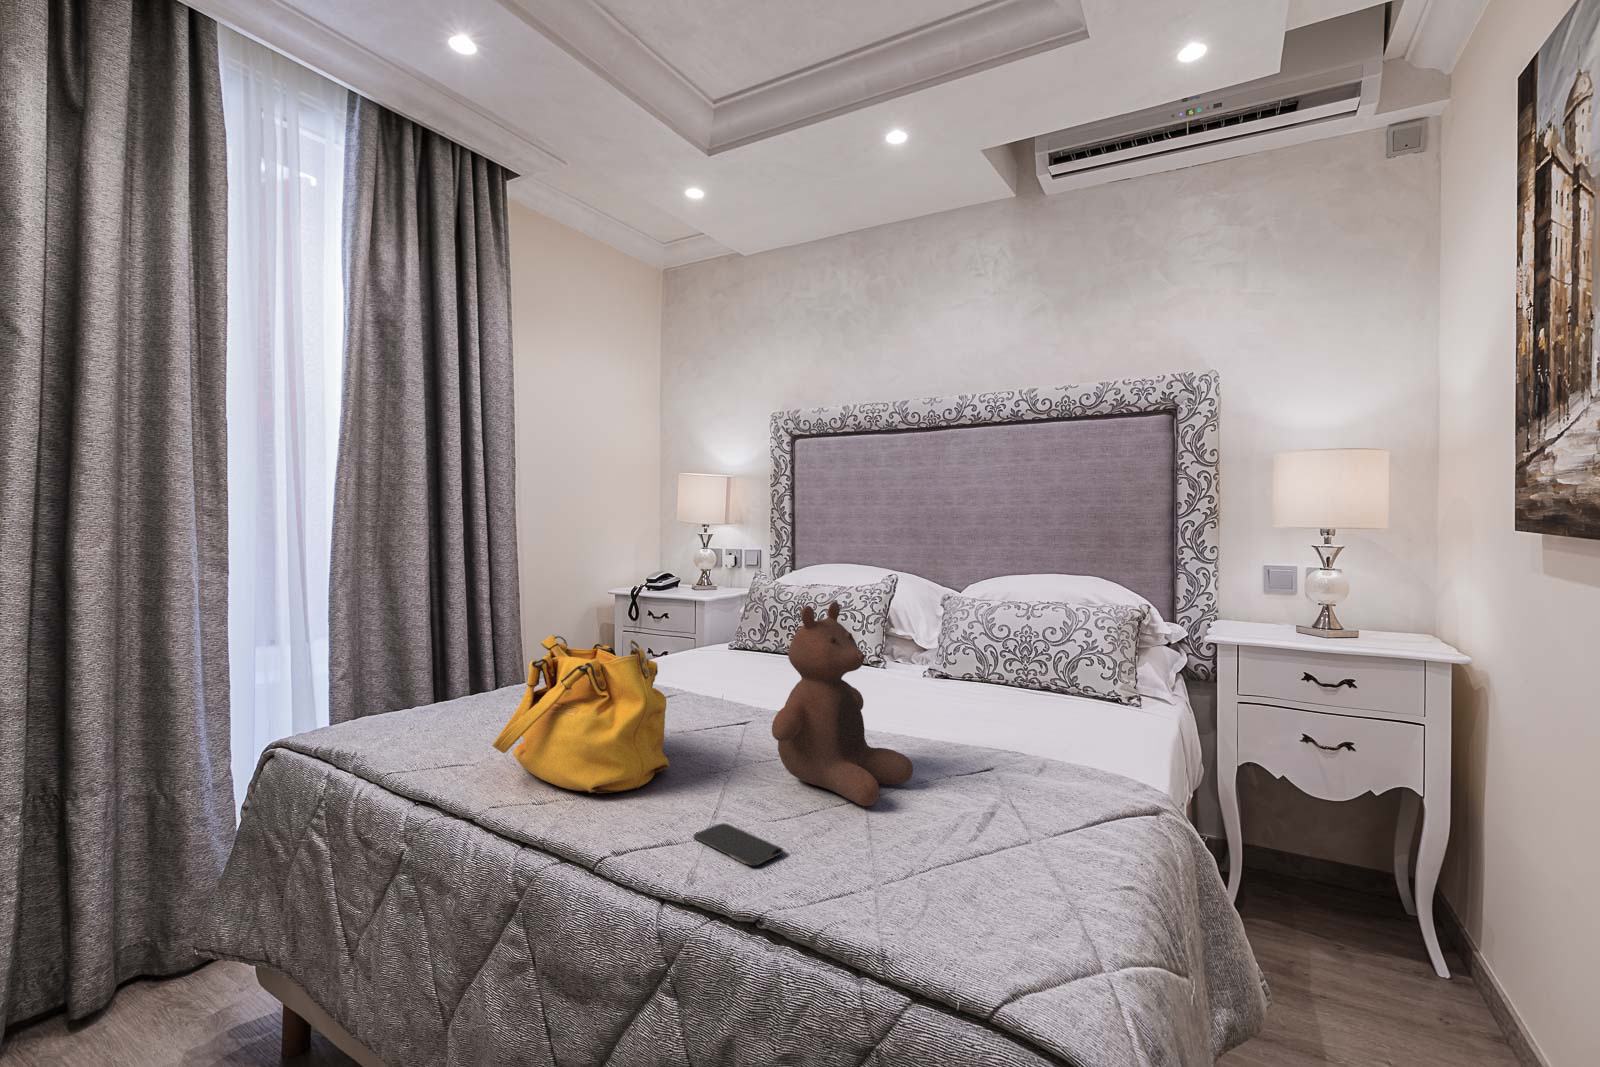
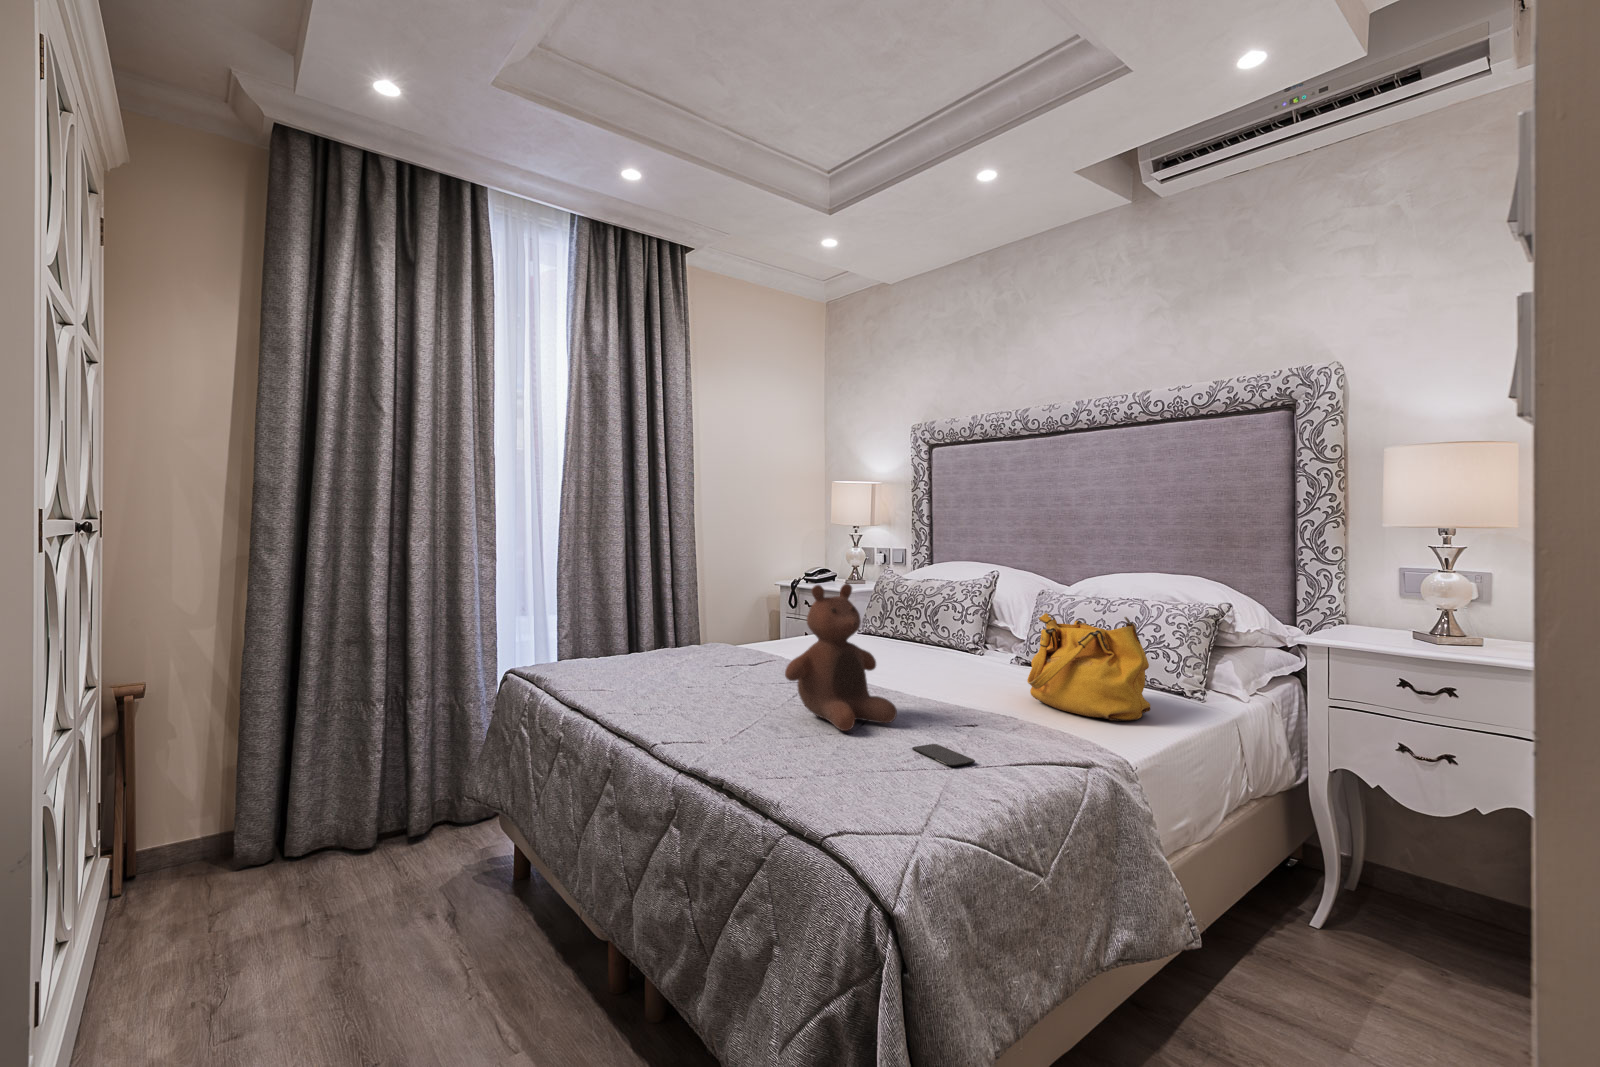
handbag: present [492,635,669,793] -> present [1027,613,1151,721]
smartphone: present [693,823,784,866] -> present [912,744,975,766]

